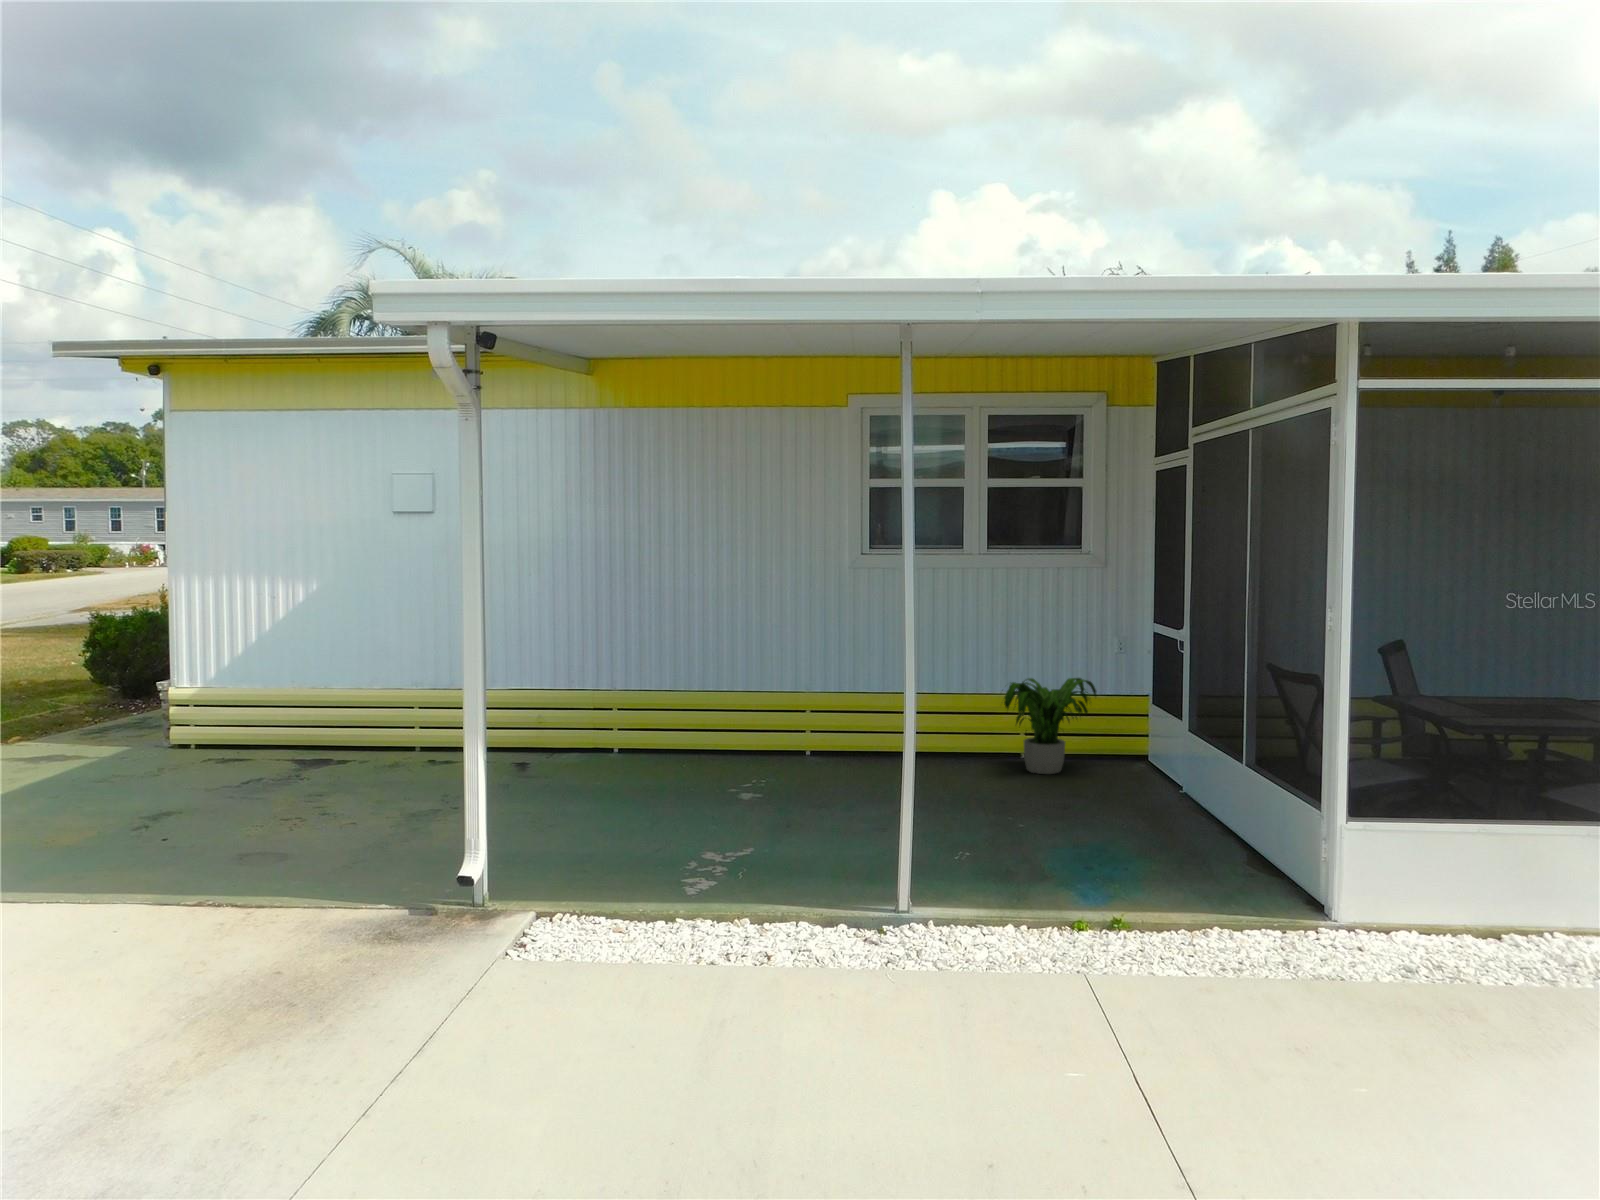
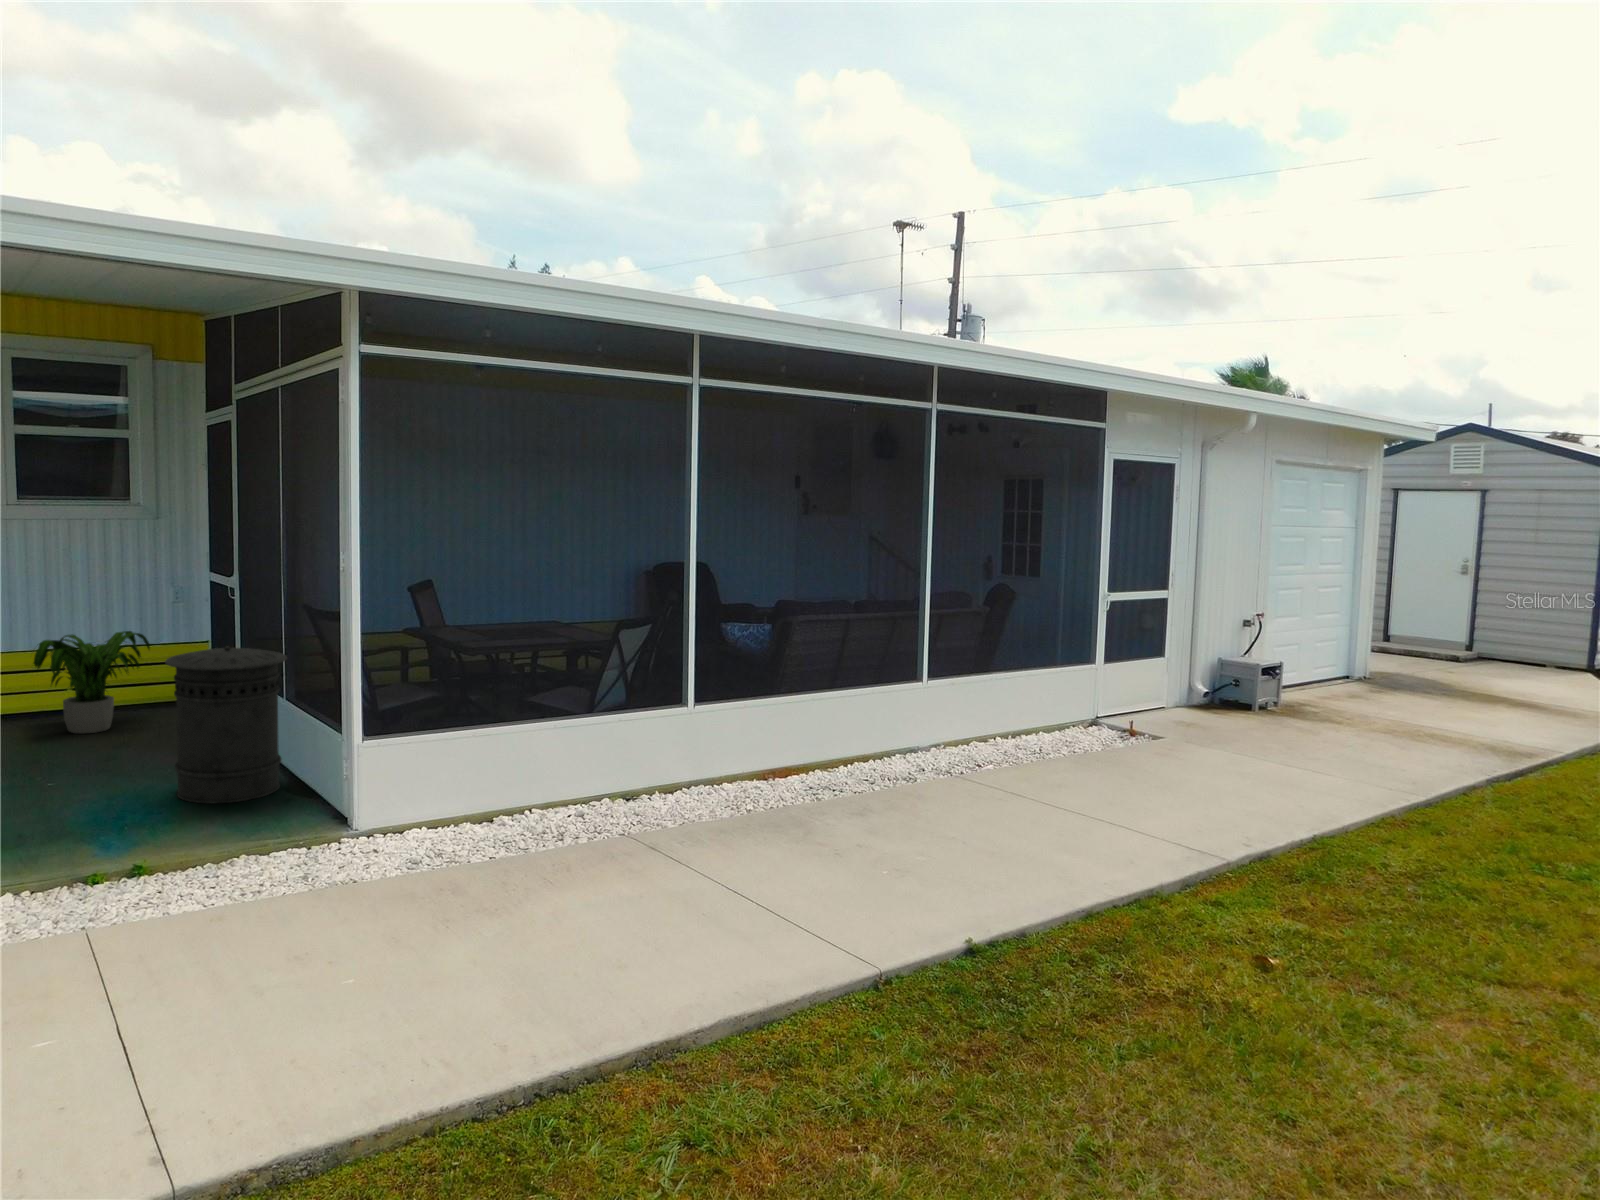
trash can: none [1129,701,1248,866] -> present [165,646,287,803]

